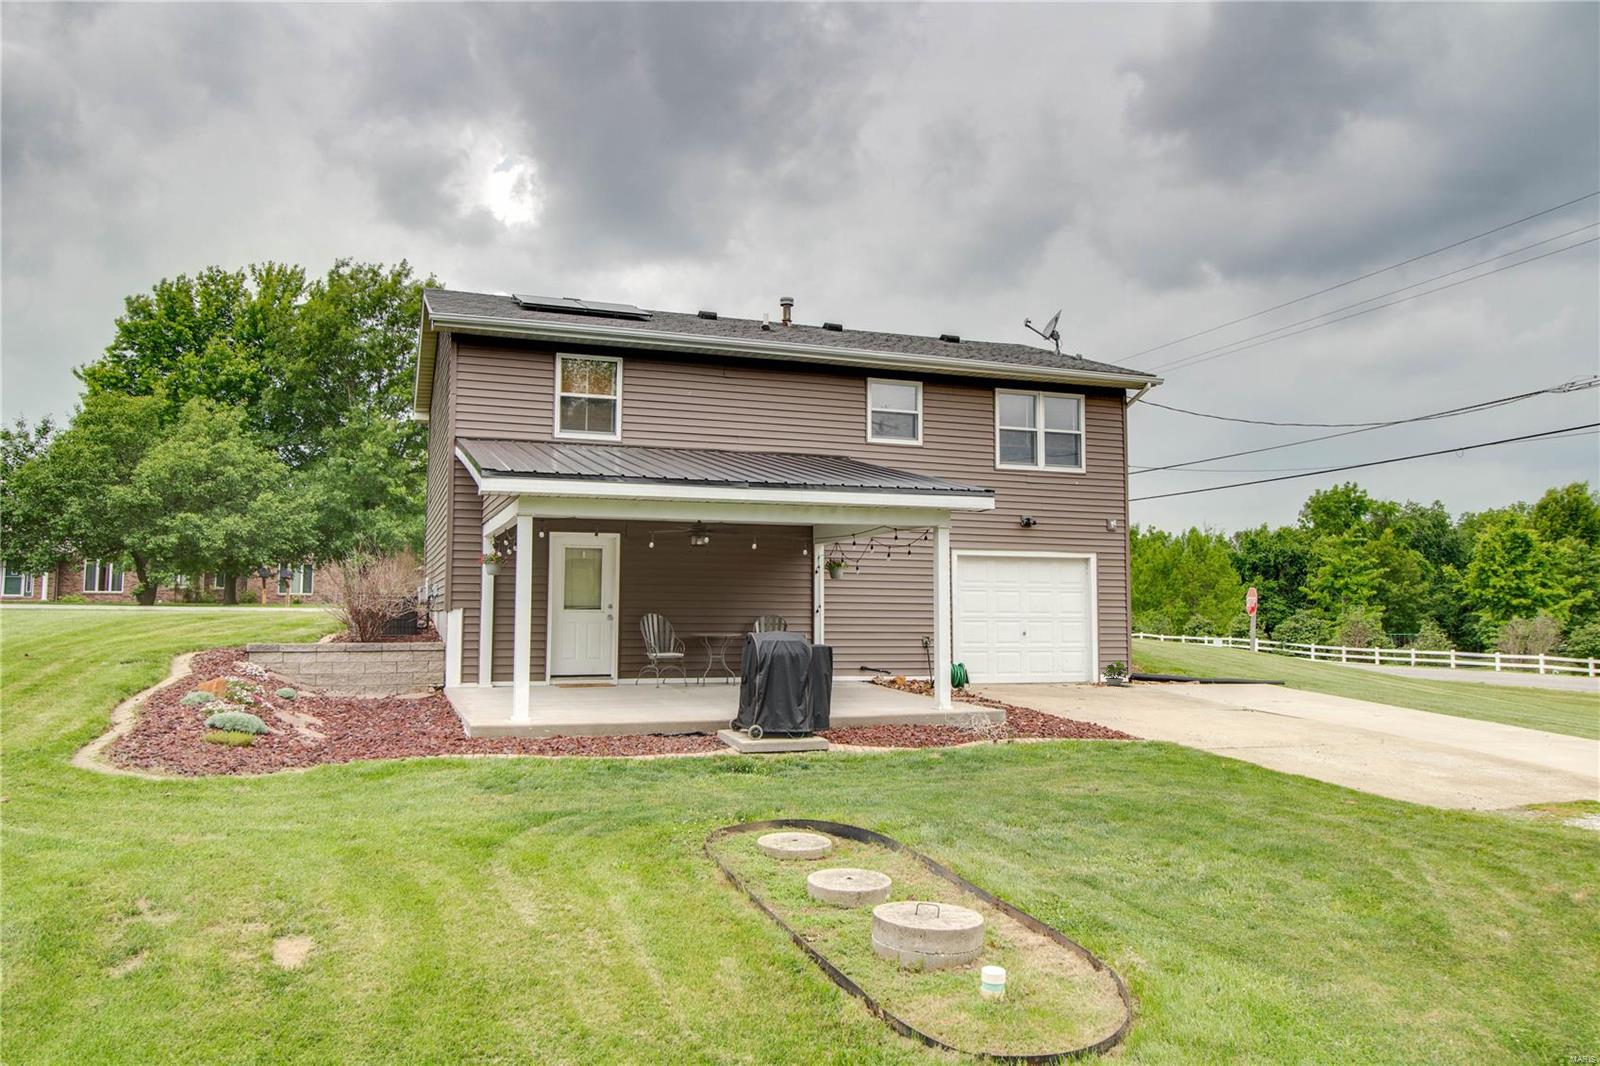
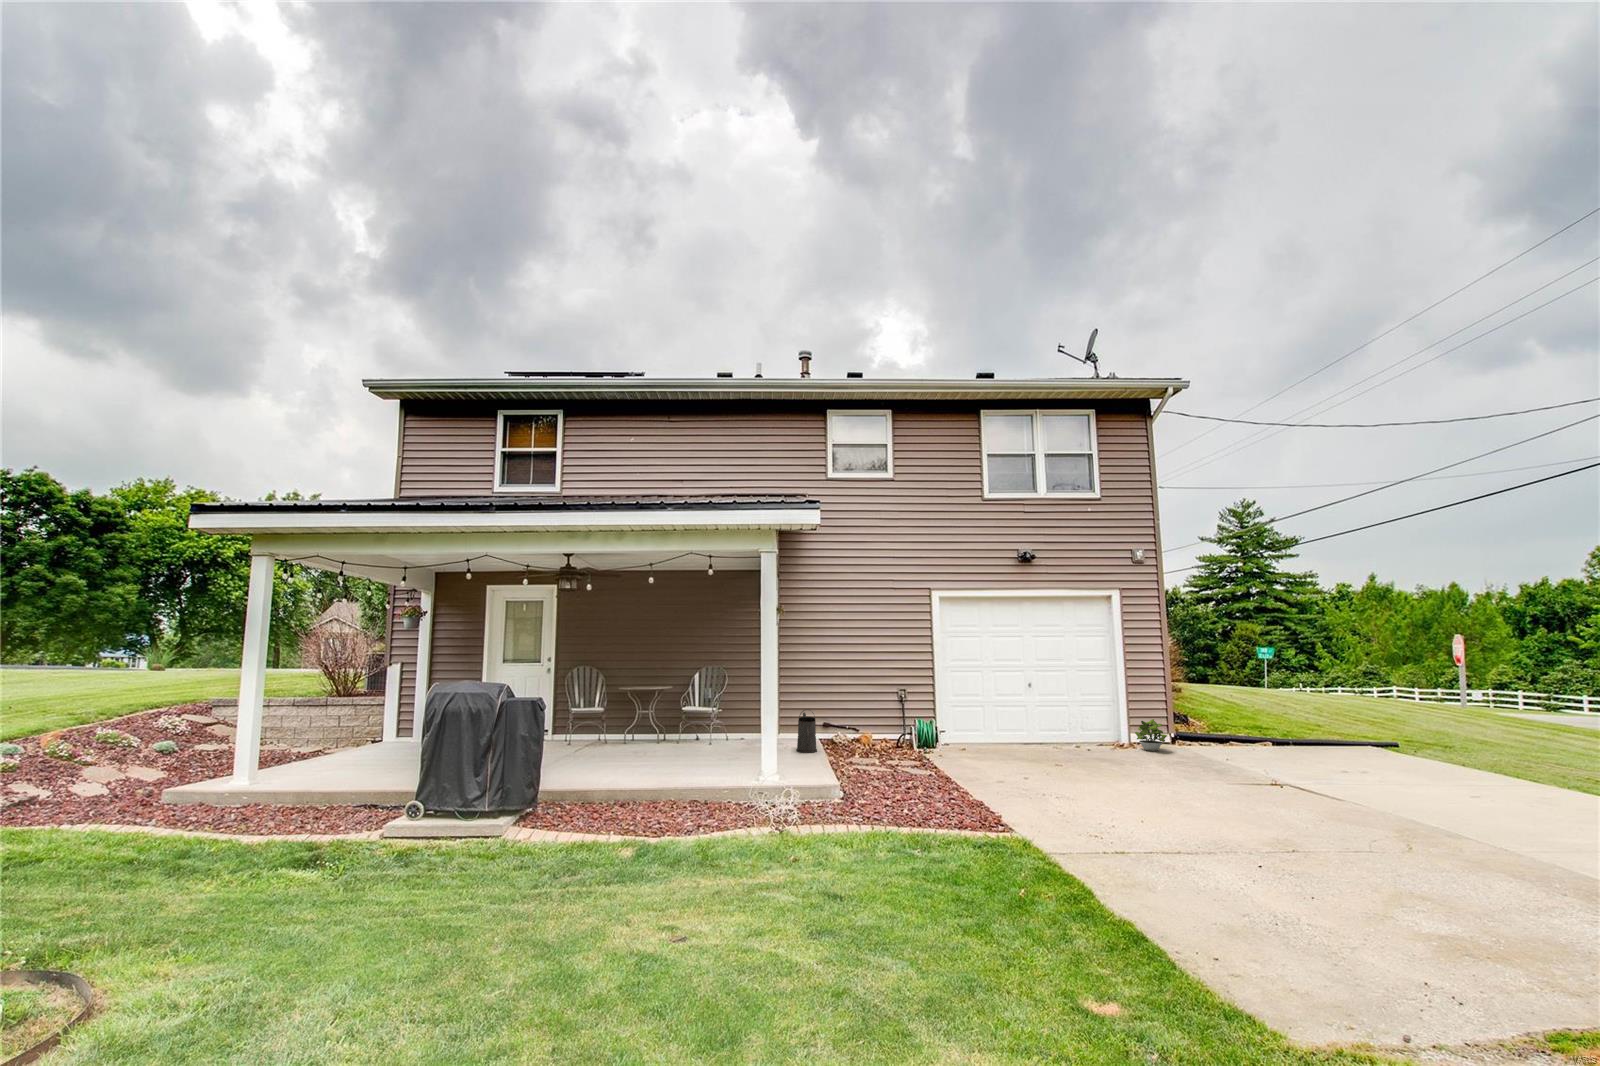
watering can: none [849,656,873,694] -> present [796,709,817,753]

